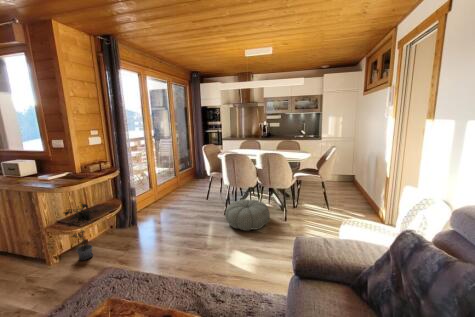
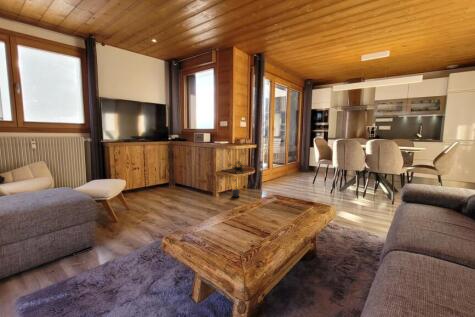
pouf: present [225,199,270,231] -> none [333,180,376,202]

